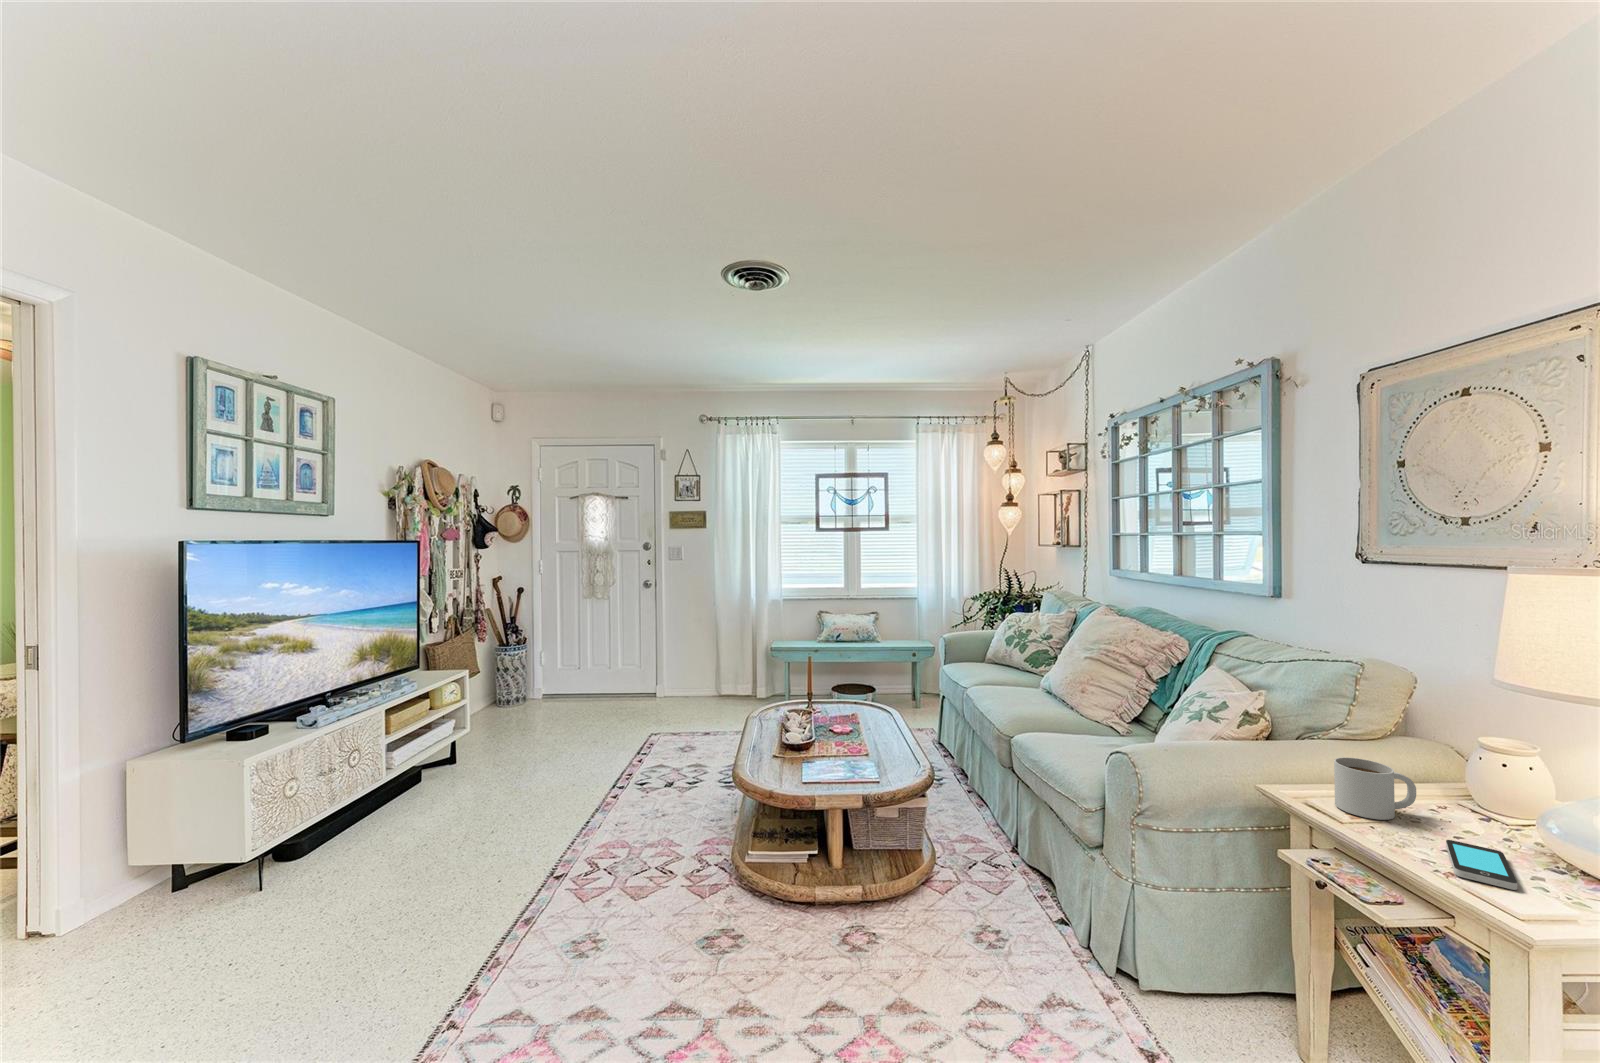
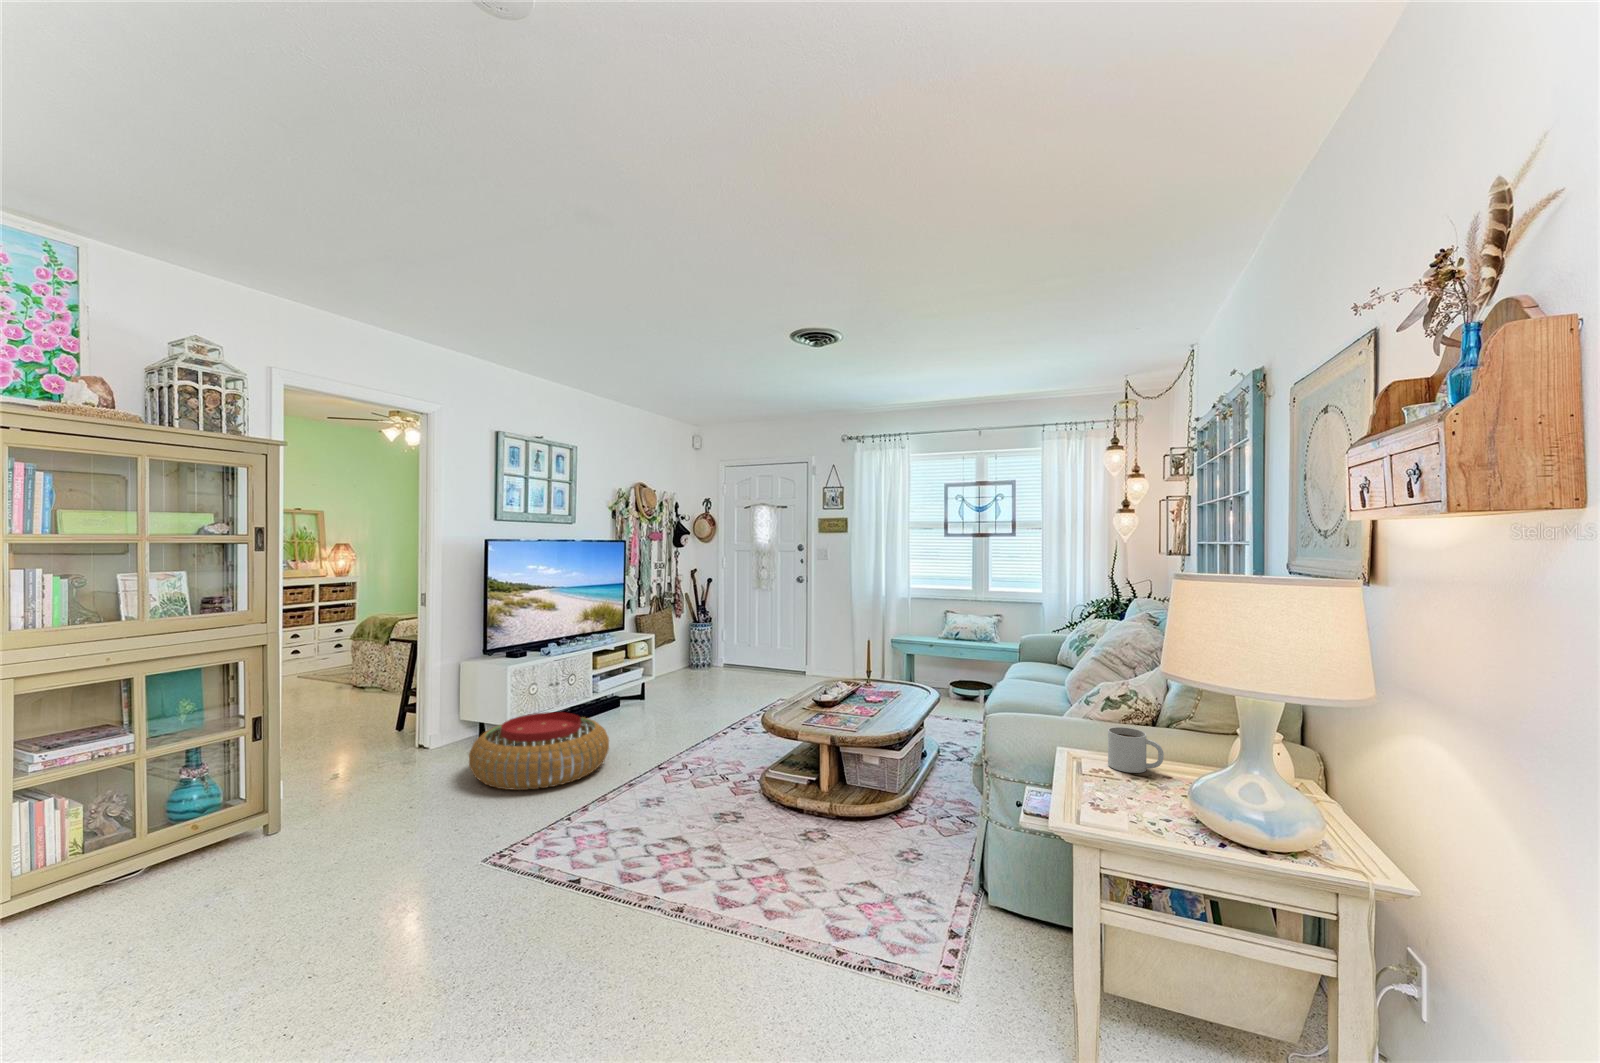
pouf: none [167,821,453,1000] -> present [469,712,609,790]
smartphone: present [1446,840,1517,890] -> none [1101,783,1163,806]

